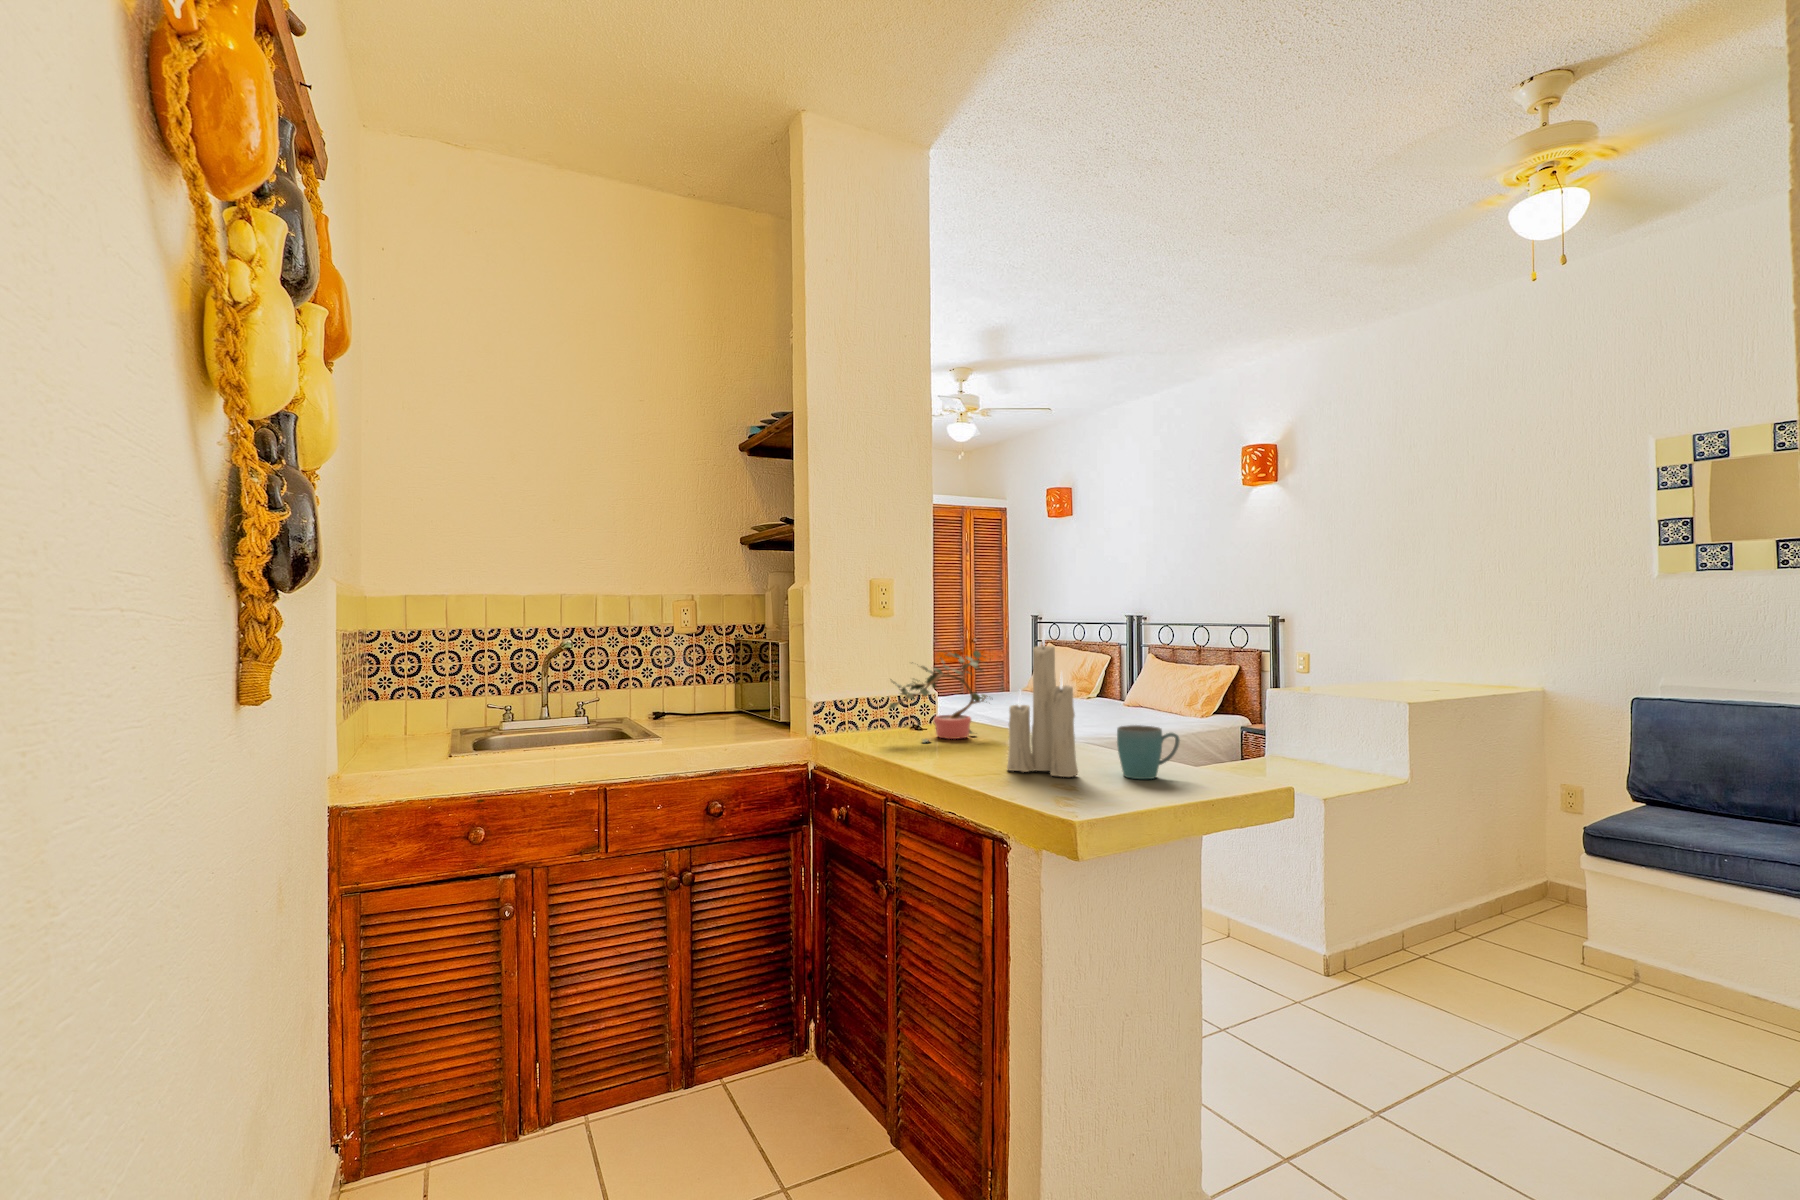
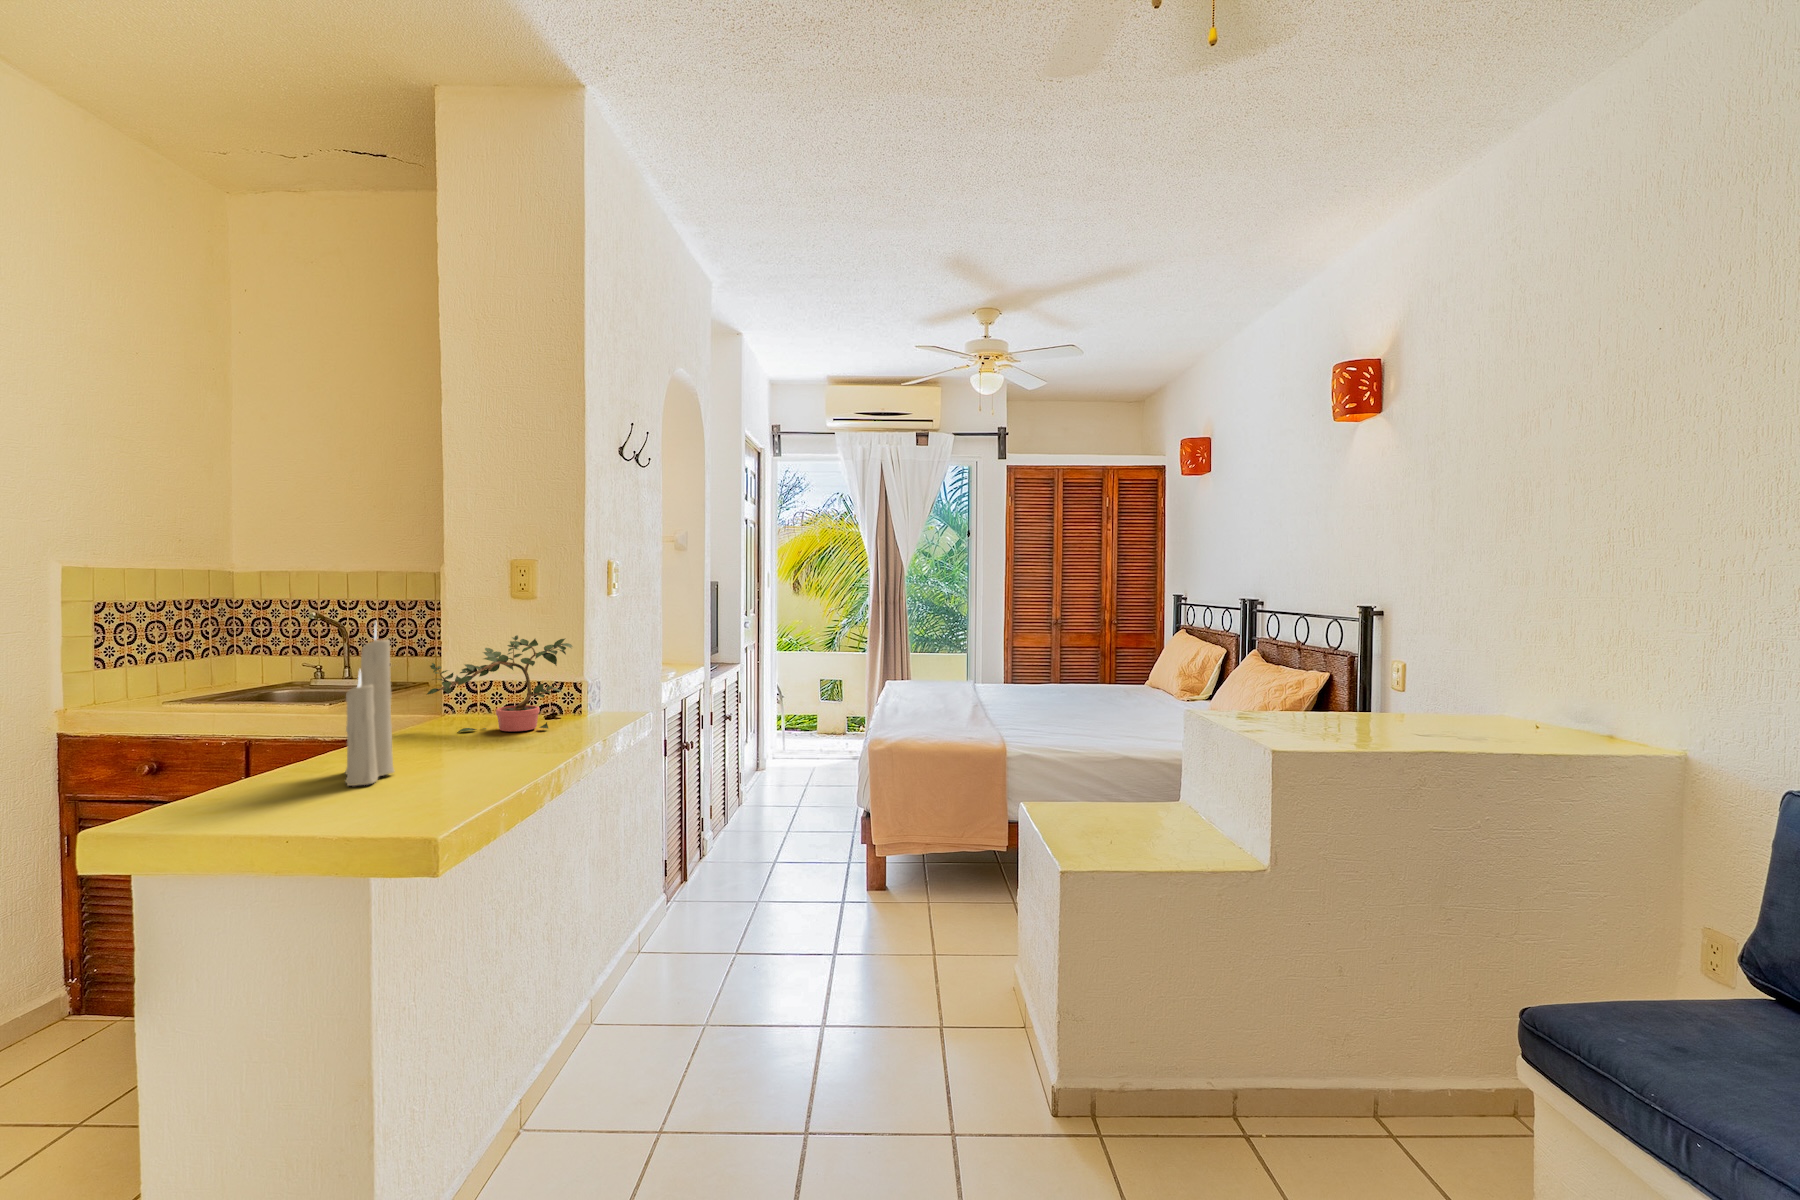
mug: present [1117,725,1180,779] -> none [389,736,450,800]

